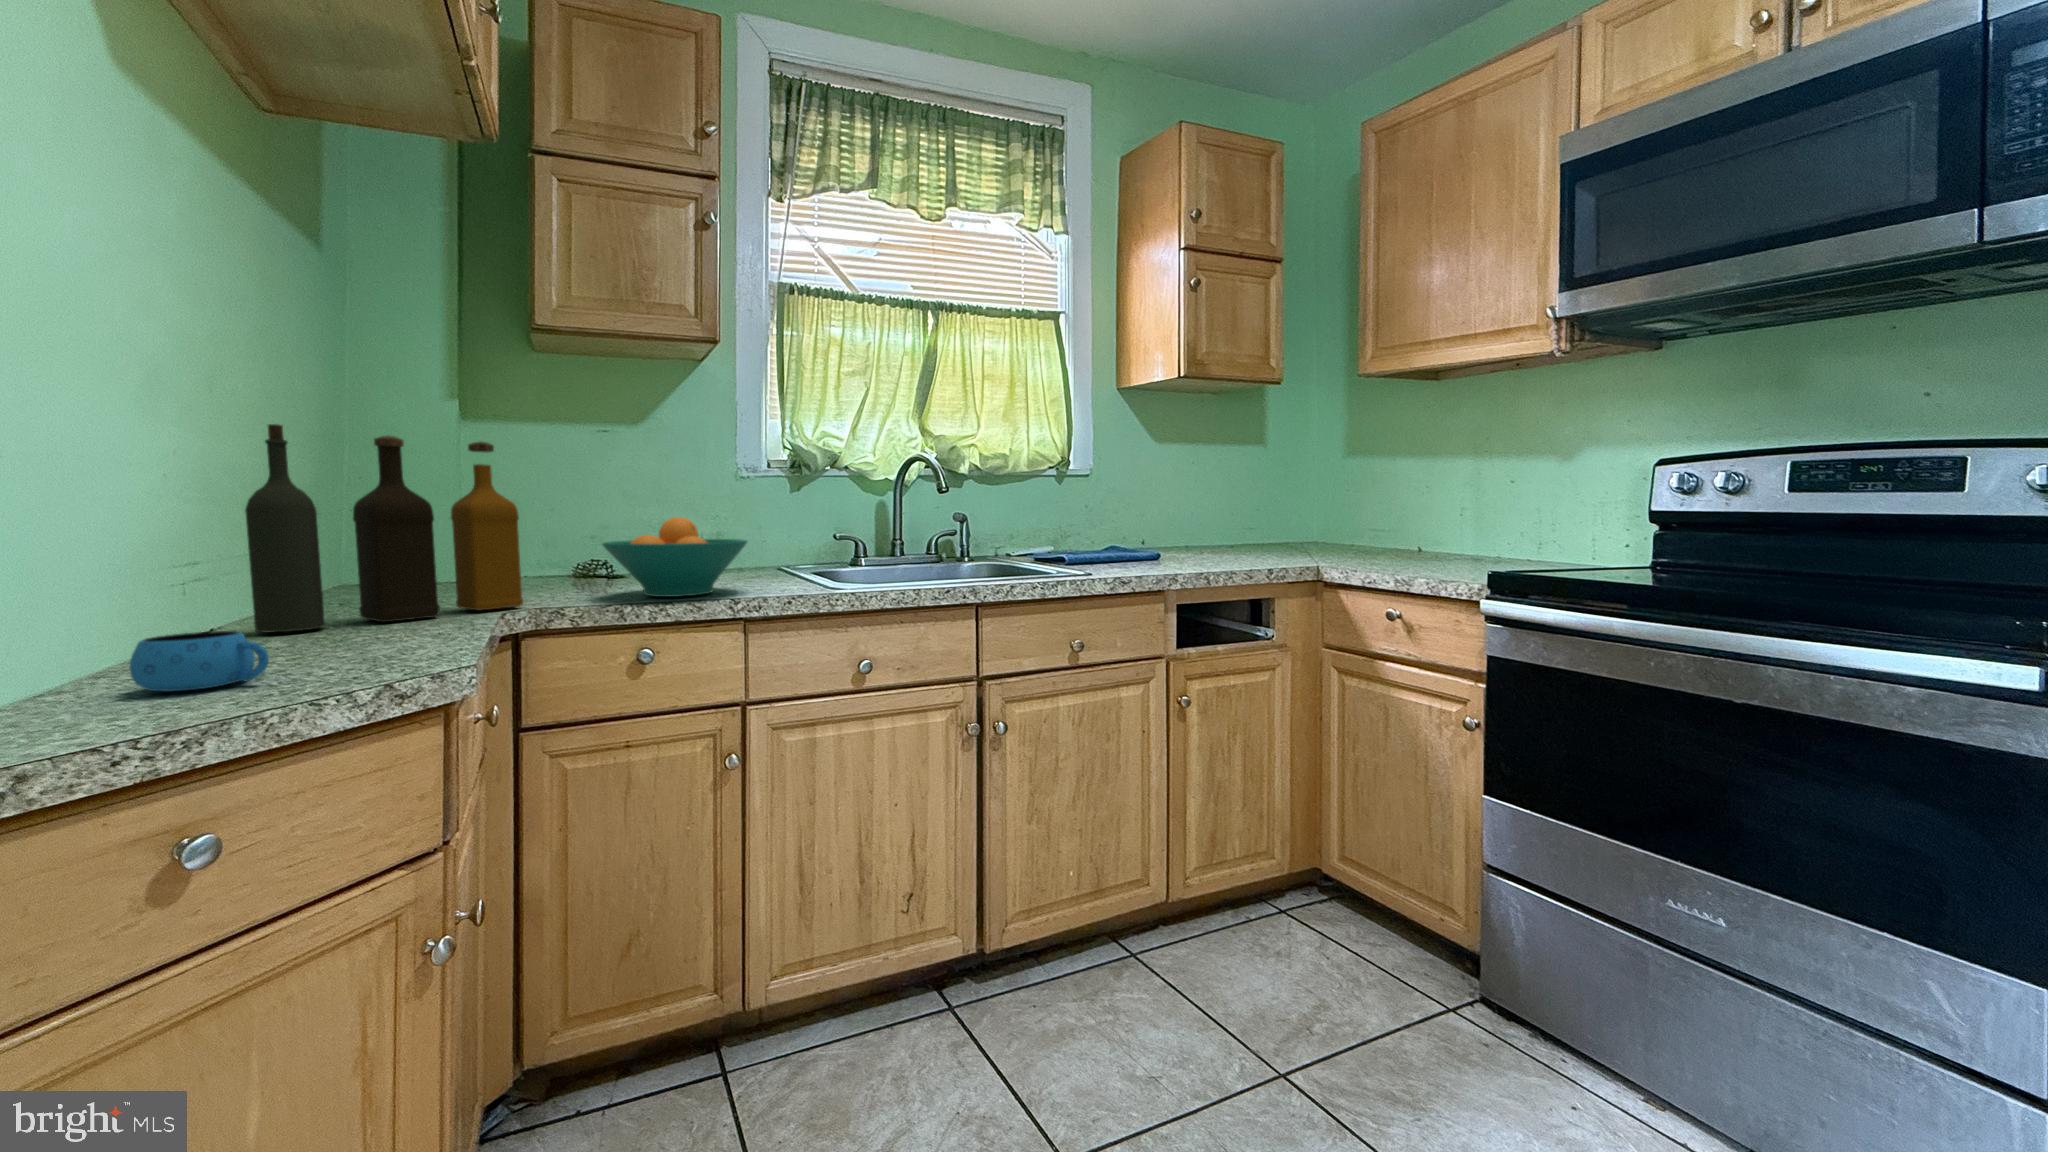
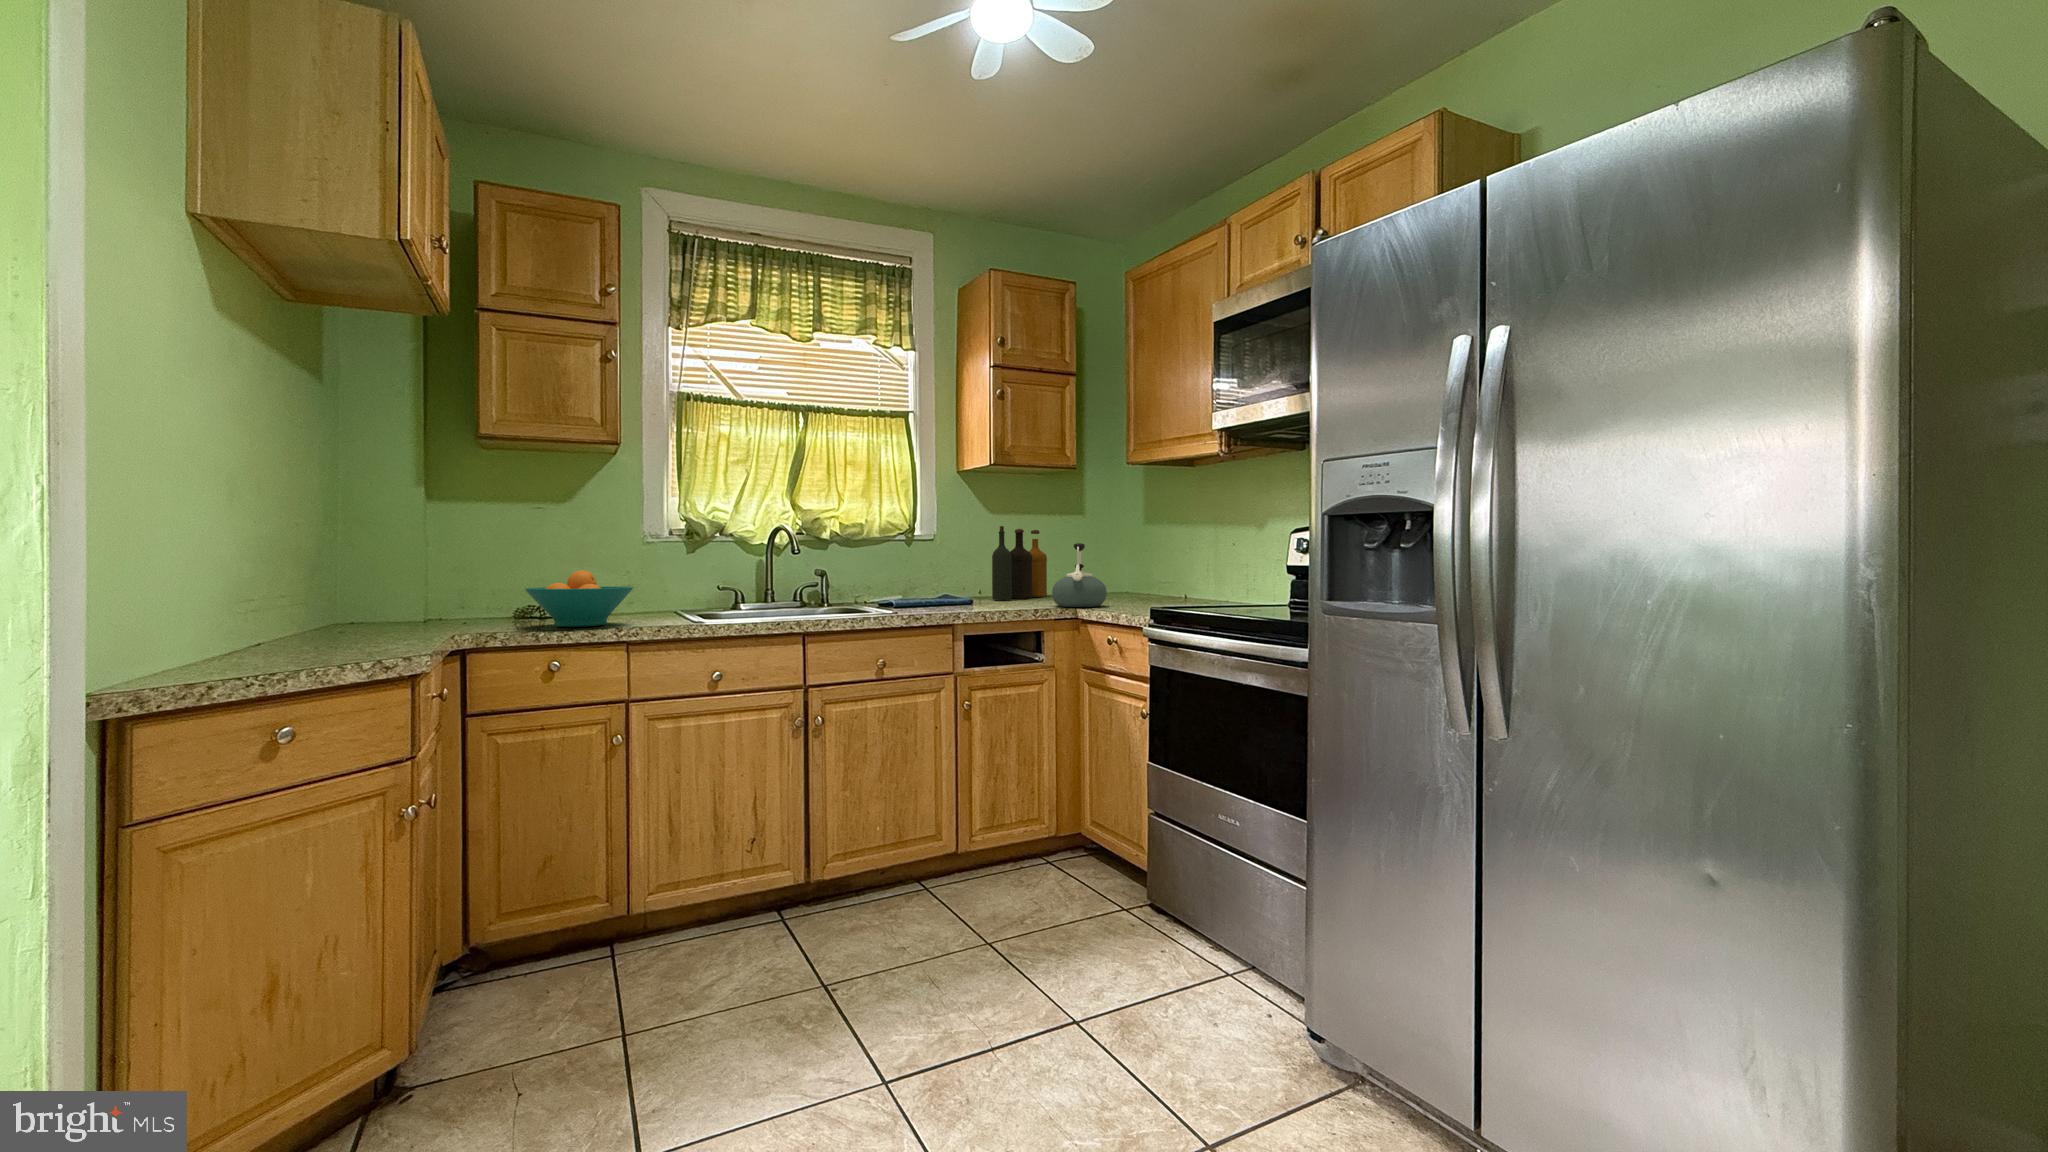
bottle: present [245,424,523,632] -> present [992,526,1047,600]
kettle: none [1259,481,1333,564] -> present [1052,543,1107,607]
mug: present [130,631,269,691] -> none [249,634,324,665]

